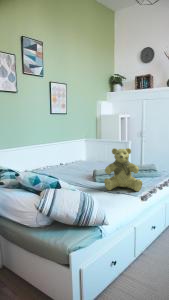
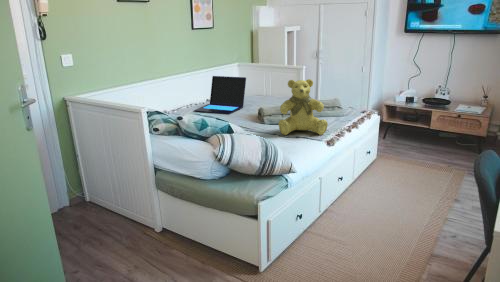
laptop: none [51,146,89,173] -> present [194,76,246,114]

